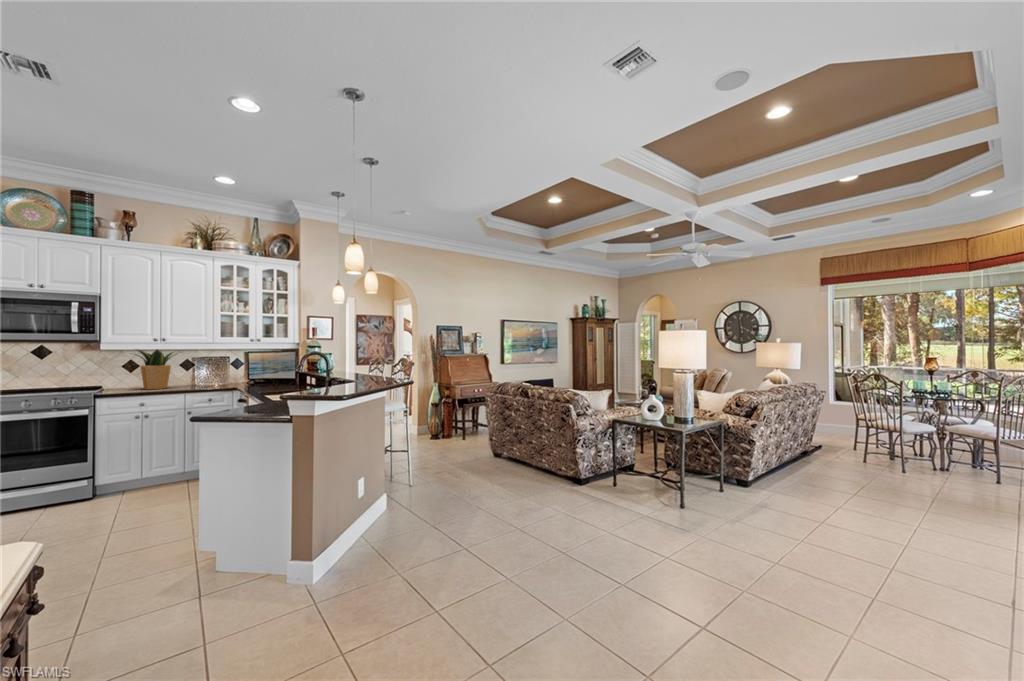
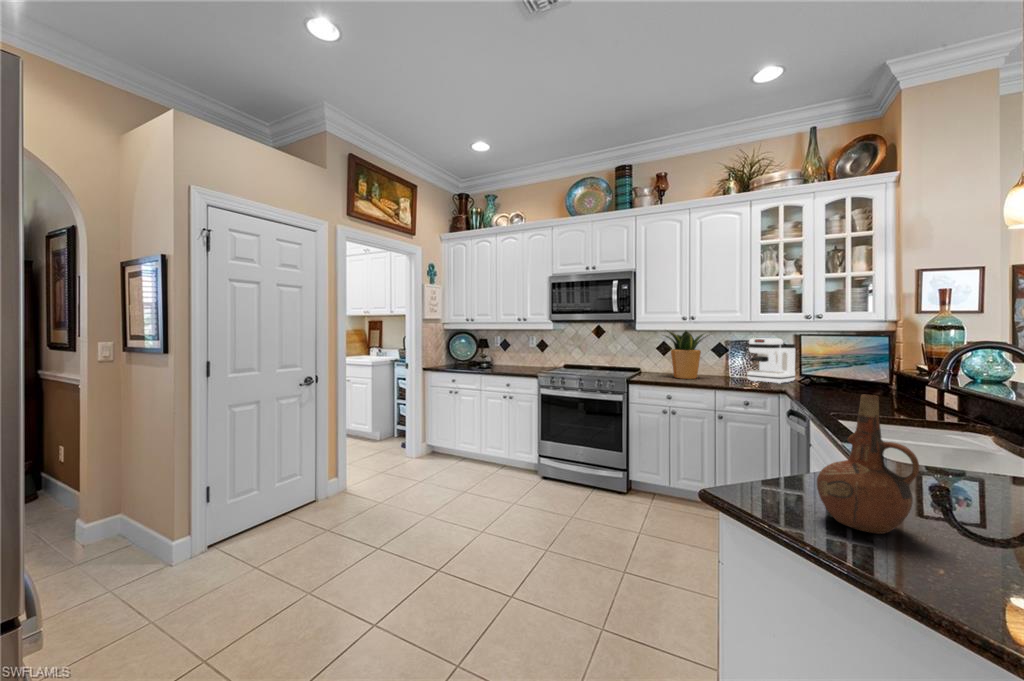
coffee maker: none [211,355,245,386] -> present [747,338,795,384]
ceramic pitcher: none [244,369,274,412] -> present [817,395,919,534]

